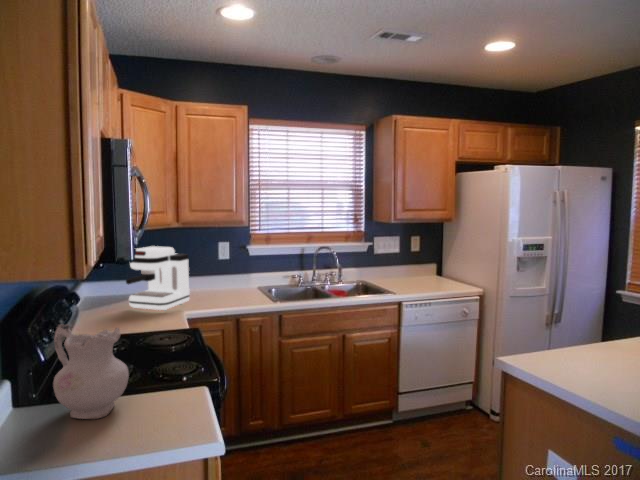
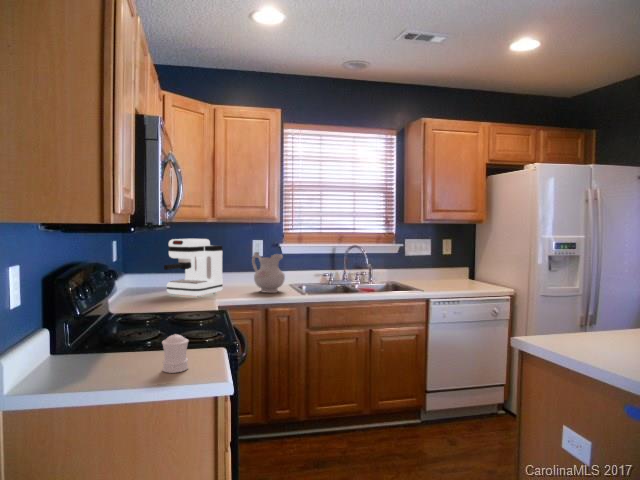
ceramic pitcher: present [53,324,129,419] -> present [252,252,285,293]
salt shaker: none [146,391,175,434] -> present [162,334,189,373]

